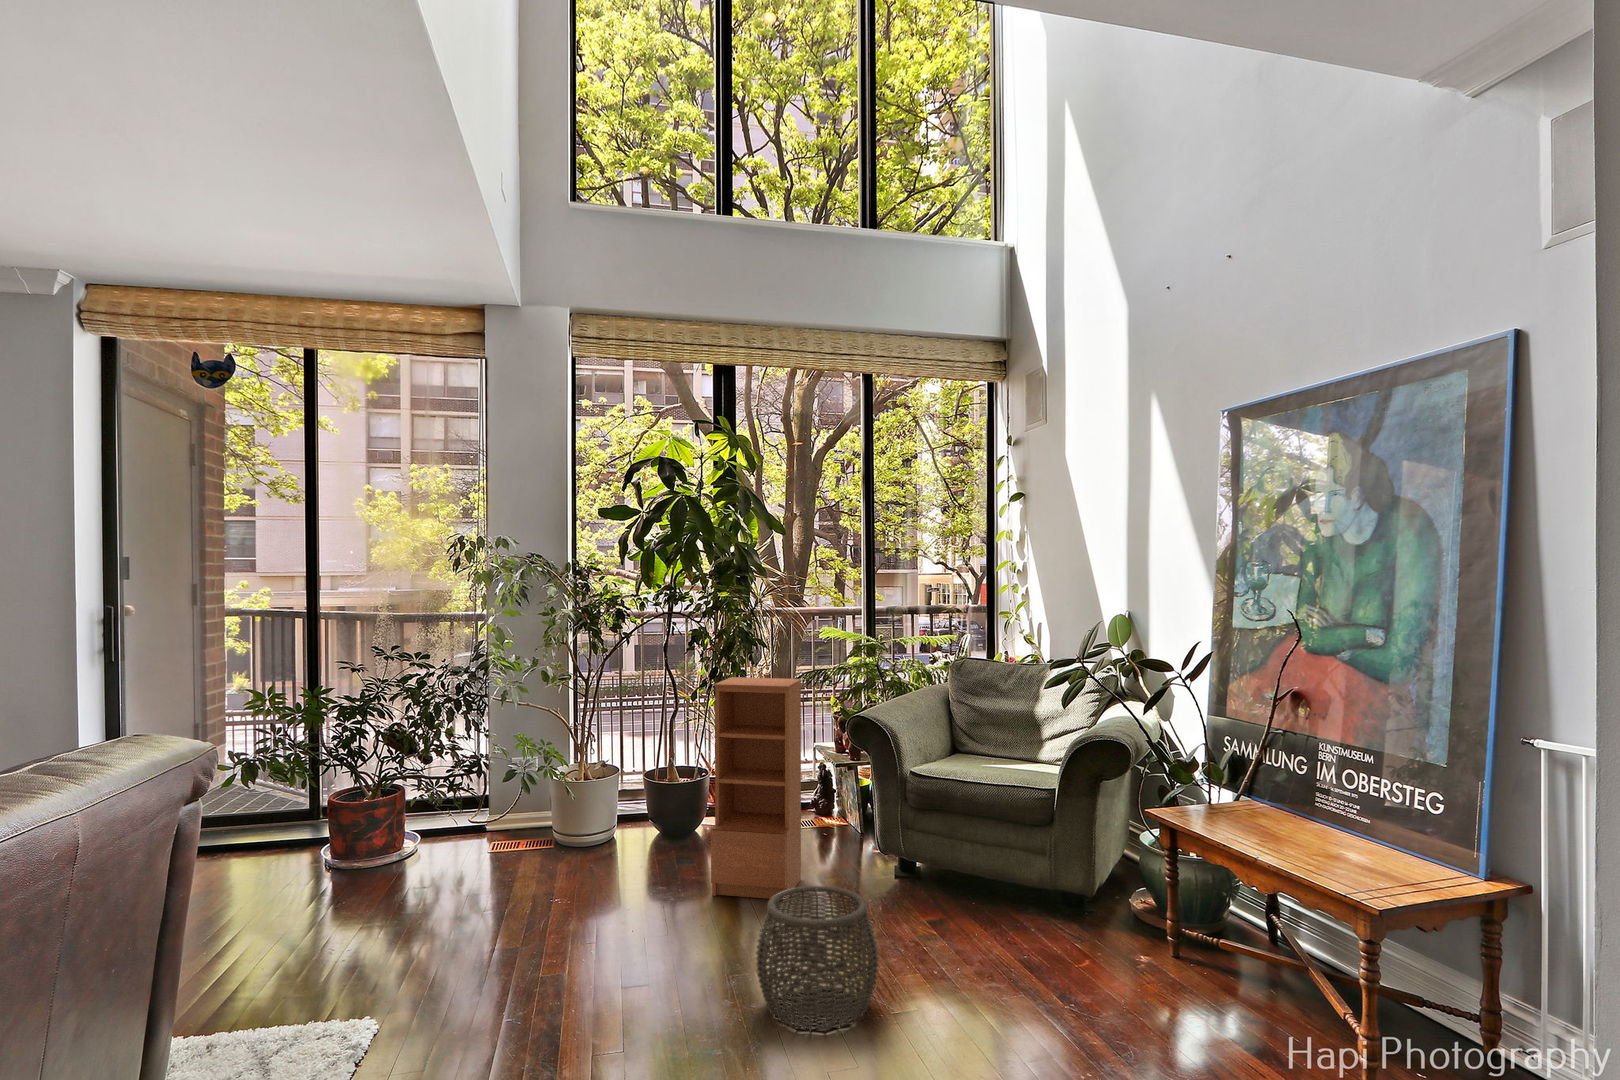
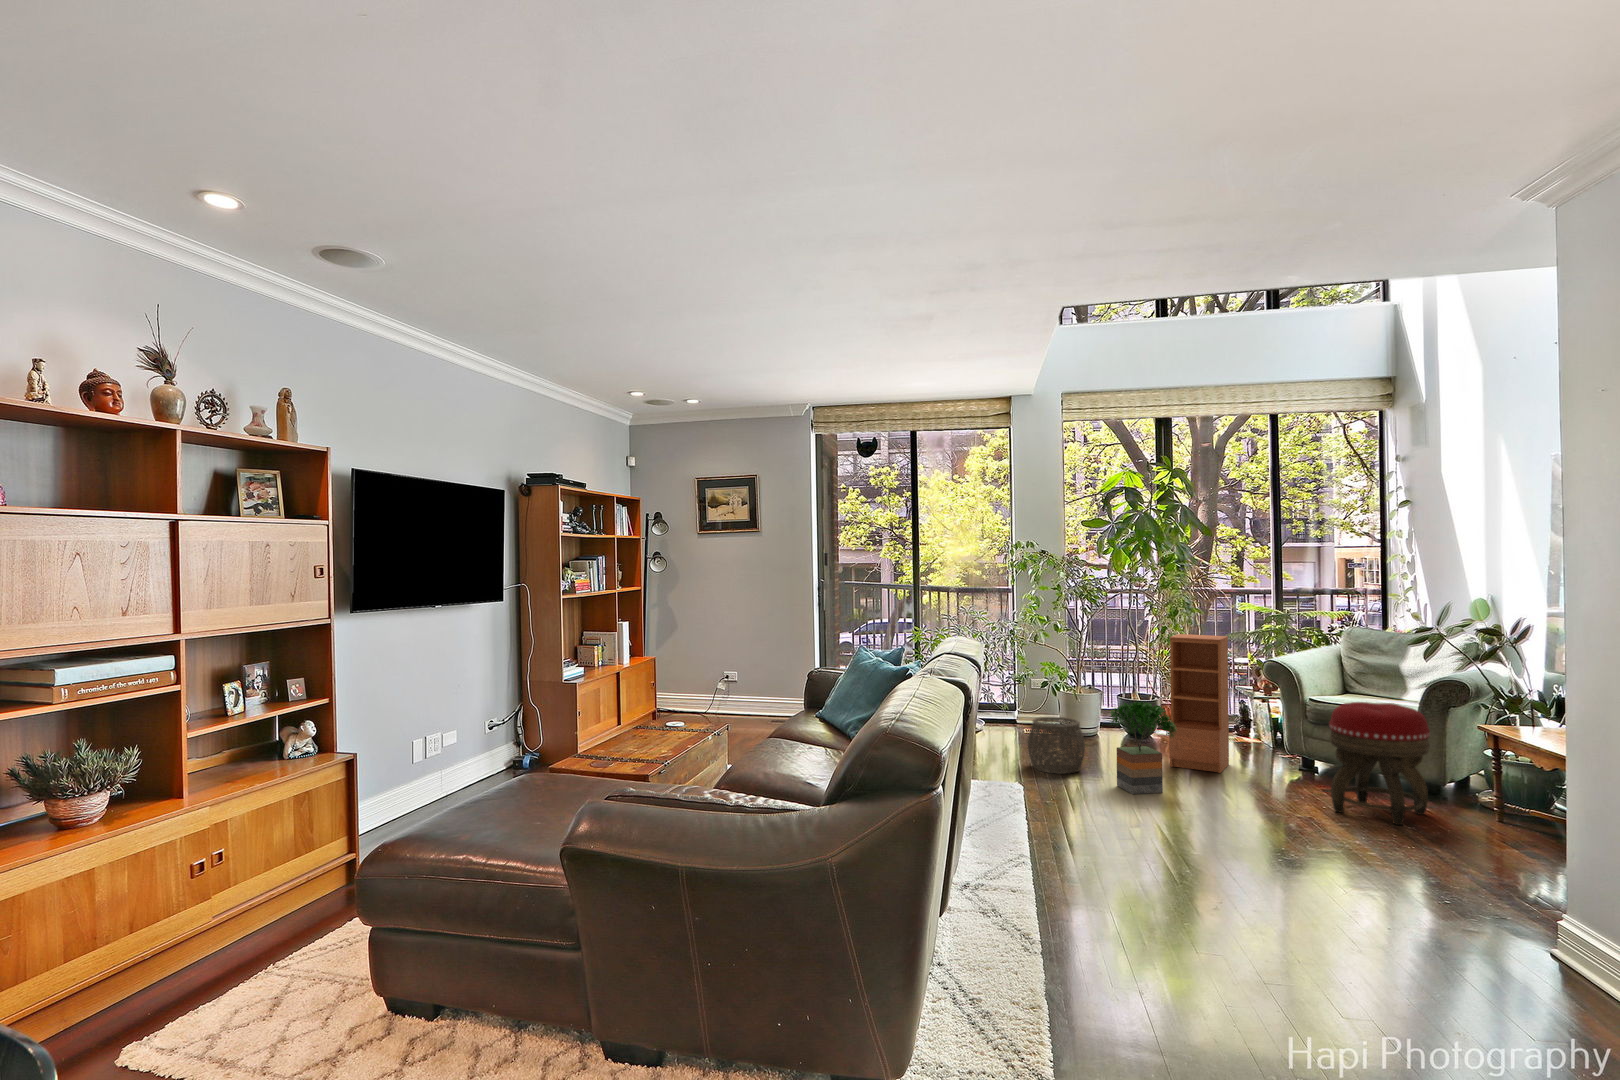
footstool: none [946,784,1091,1002] -> present [1329,702,1430,825]
potted tree: none [594,801,712,982] -> present [1110,702,1177,794]
woven basket: present [756,886,878,1031] -> present [1028,717,1085,774]

